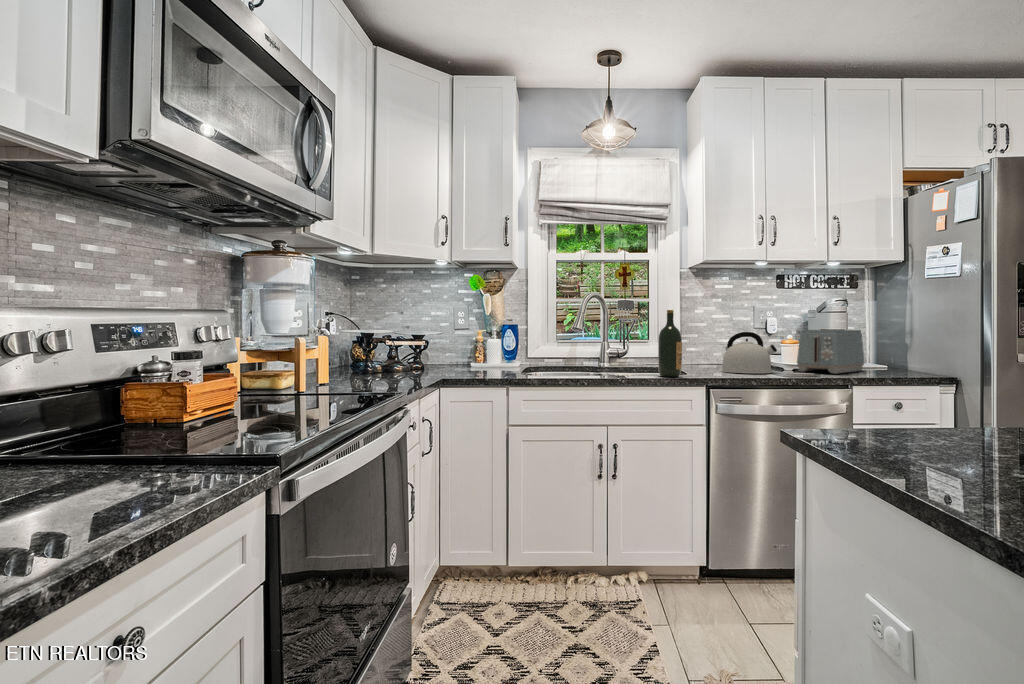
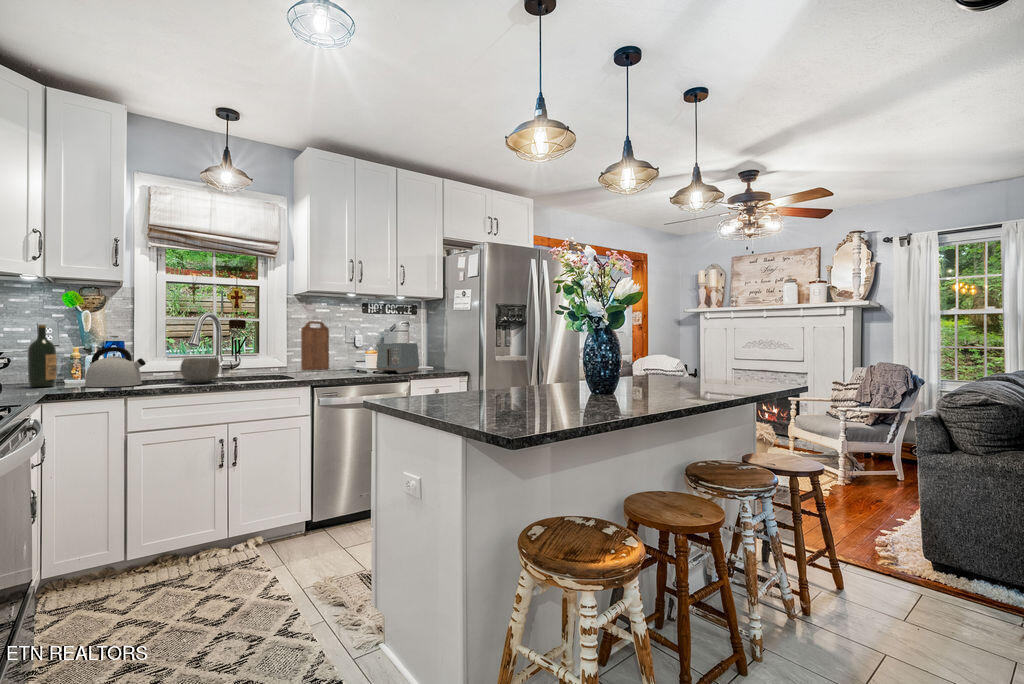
cutting board: none [695,301,730,363] -> present [301,321,329,370]
wine bottle: present [658,310,682,377] -> present [28,325,57,387]
kettle: present [722,332,777,373] -> present [85,347,146,387]
ceramic bowl: none [566,344,604,373] -> present [180,358,220,383]

